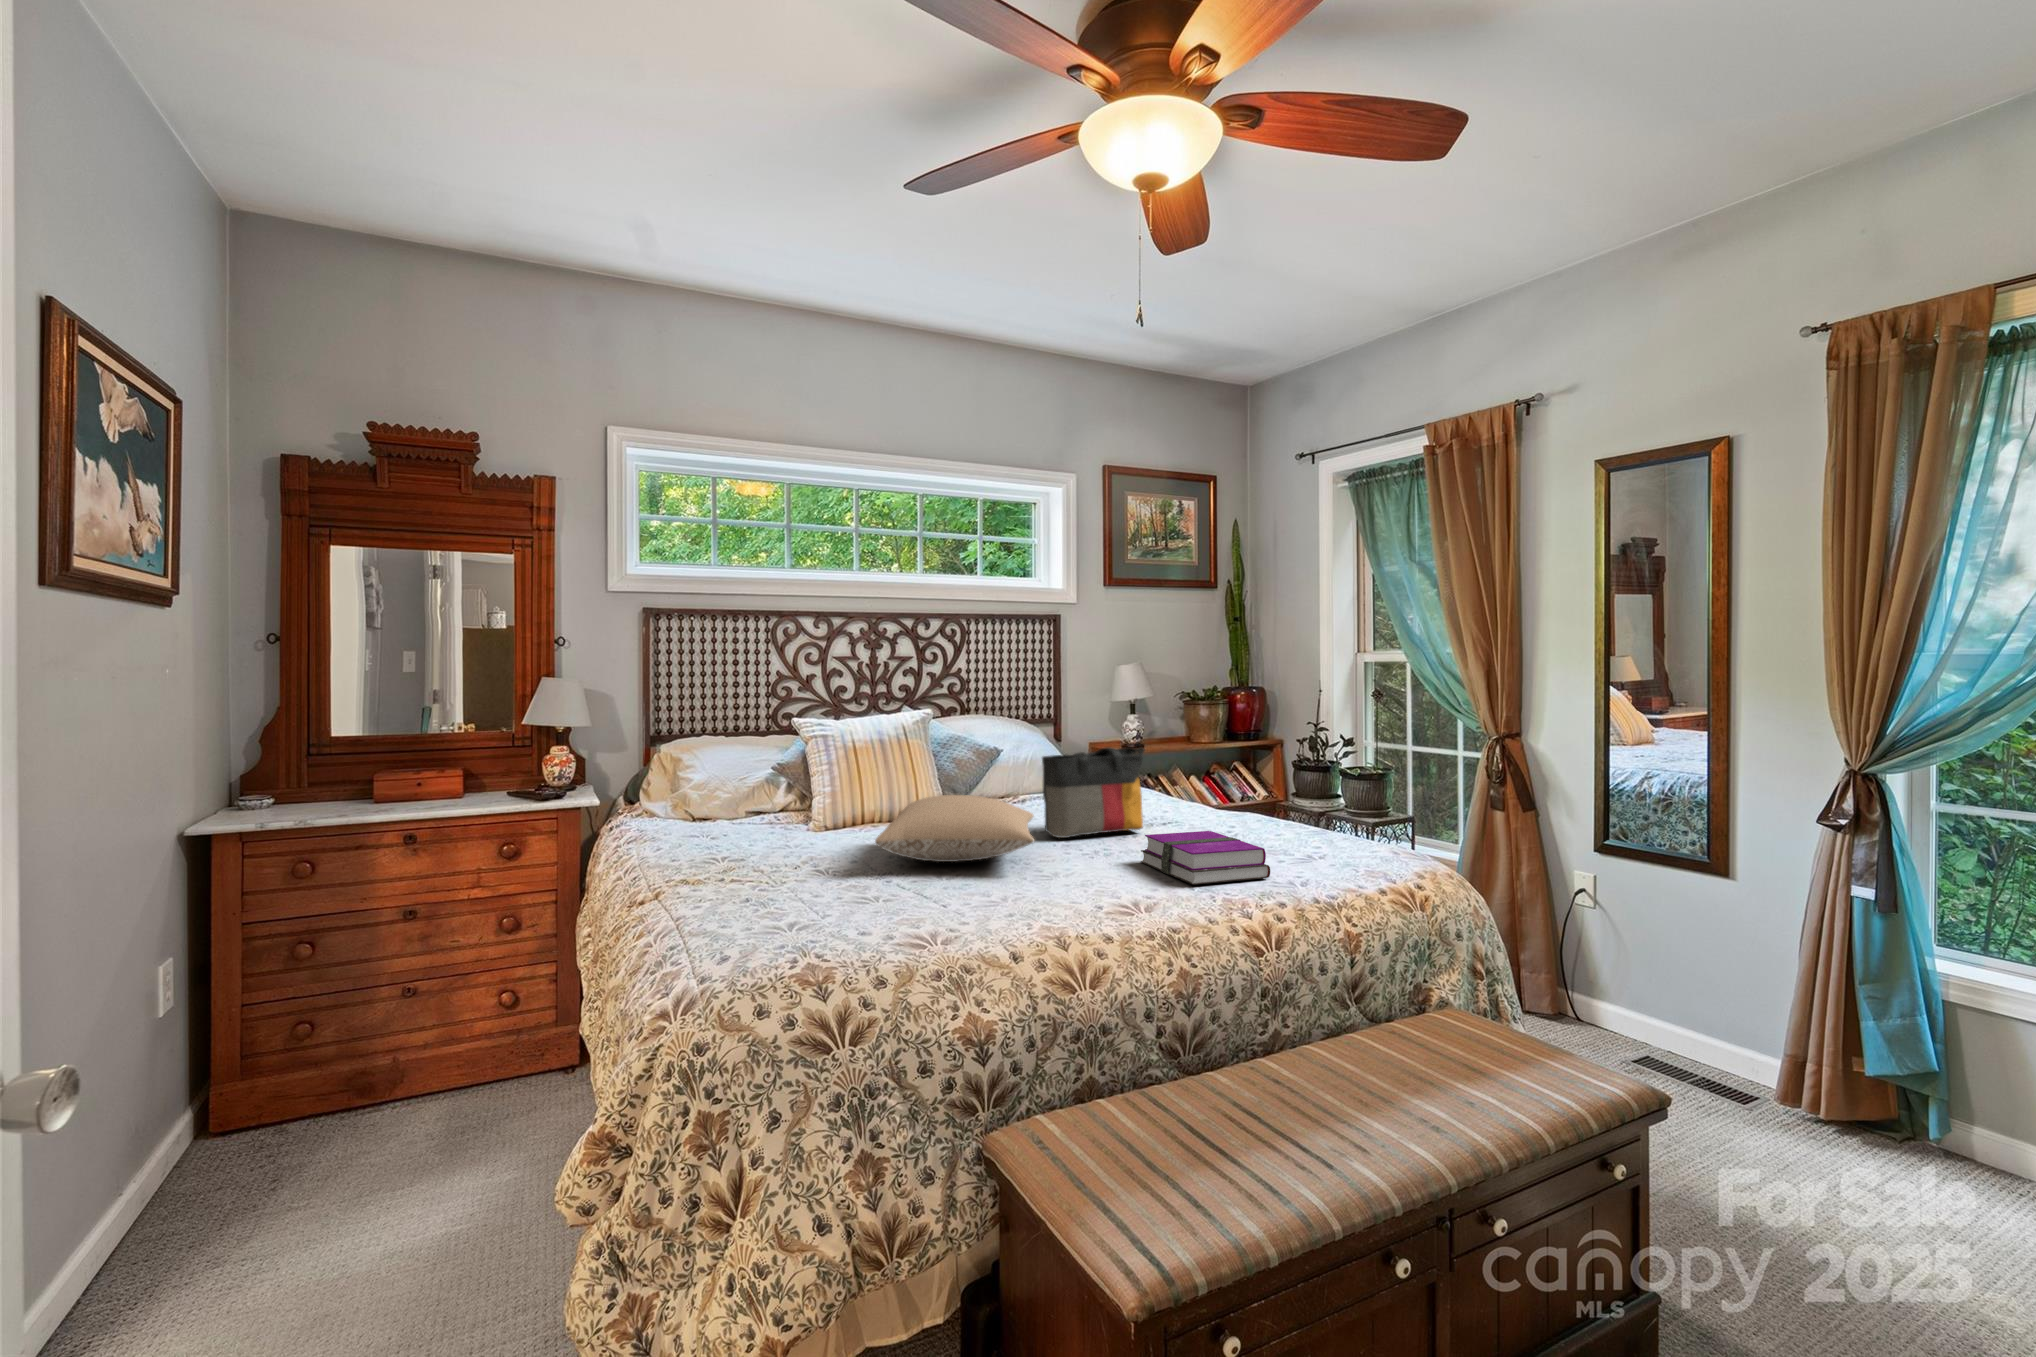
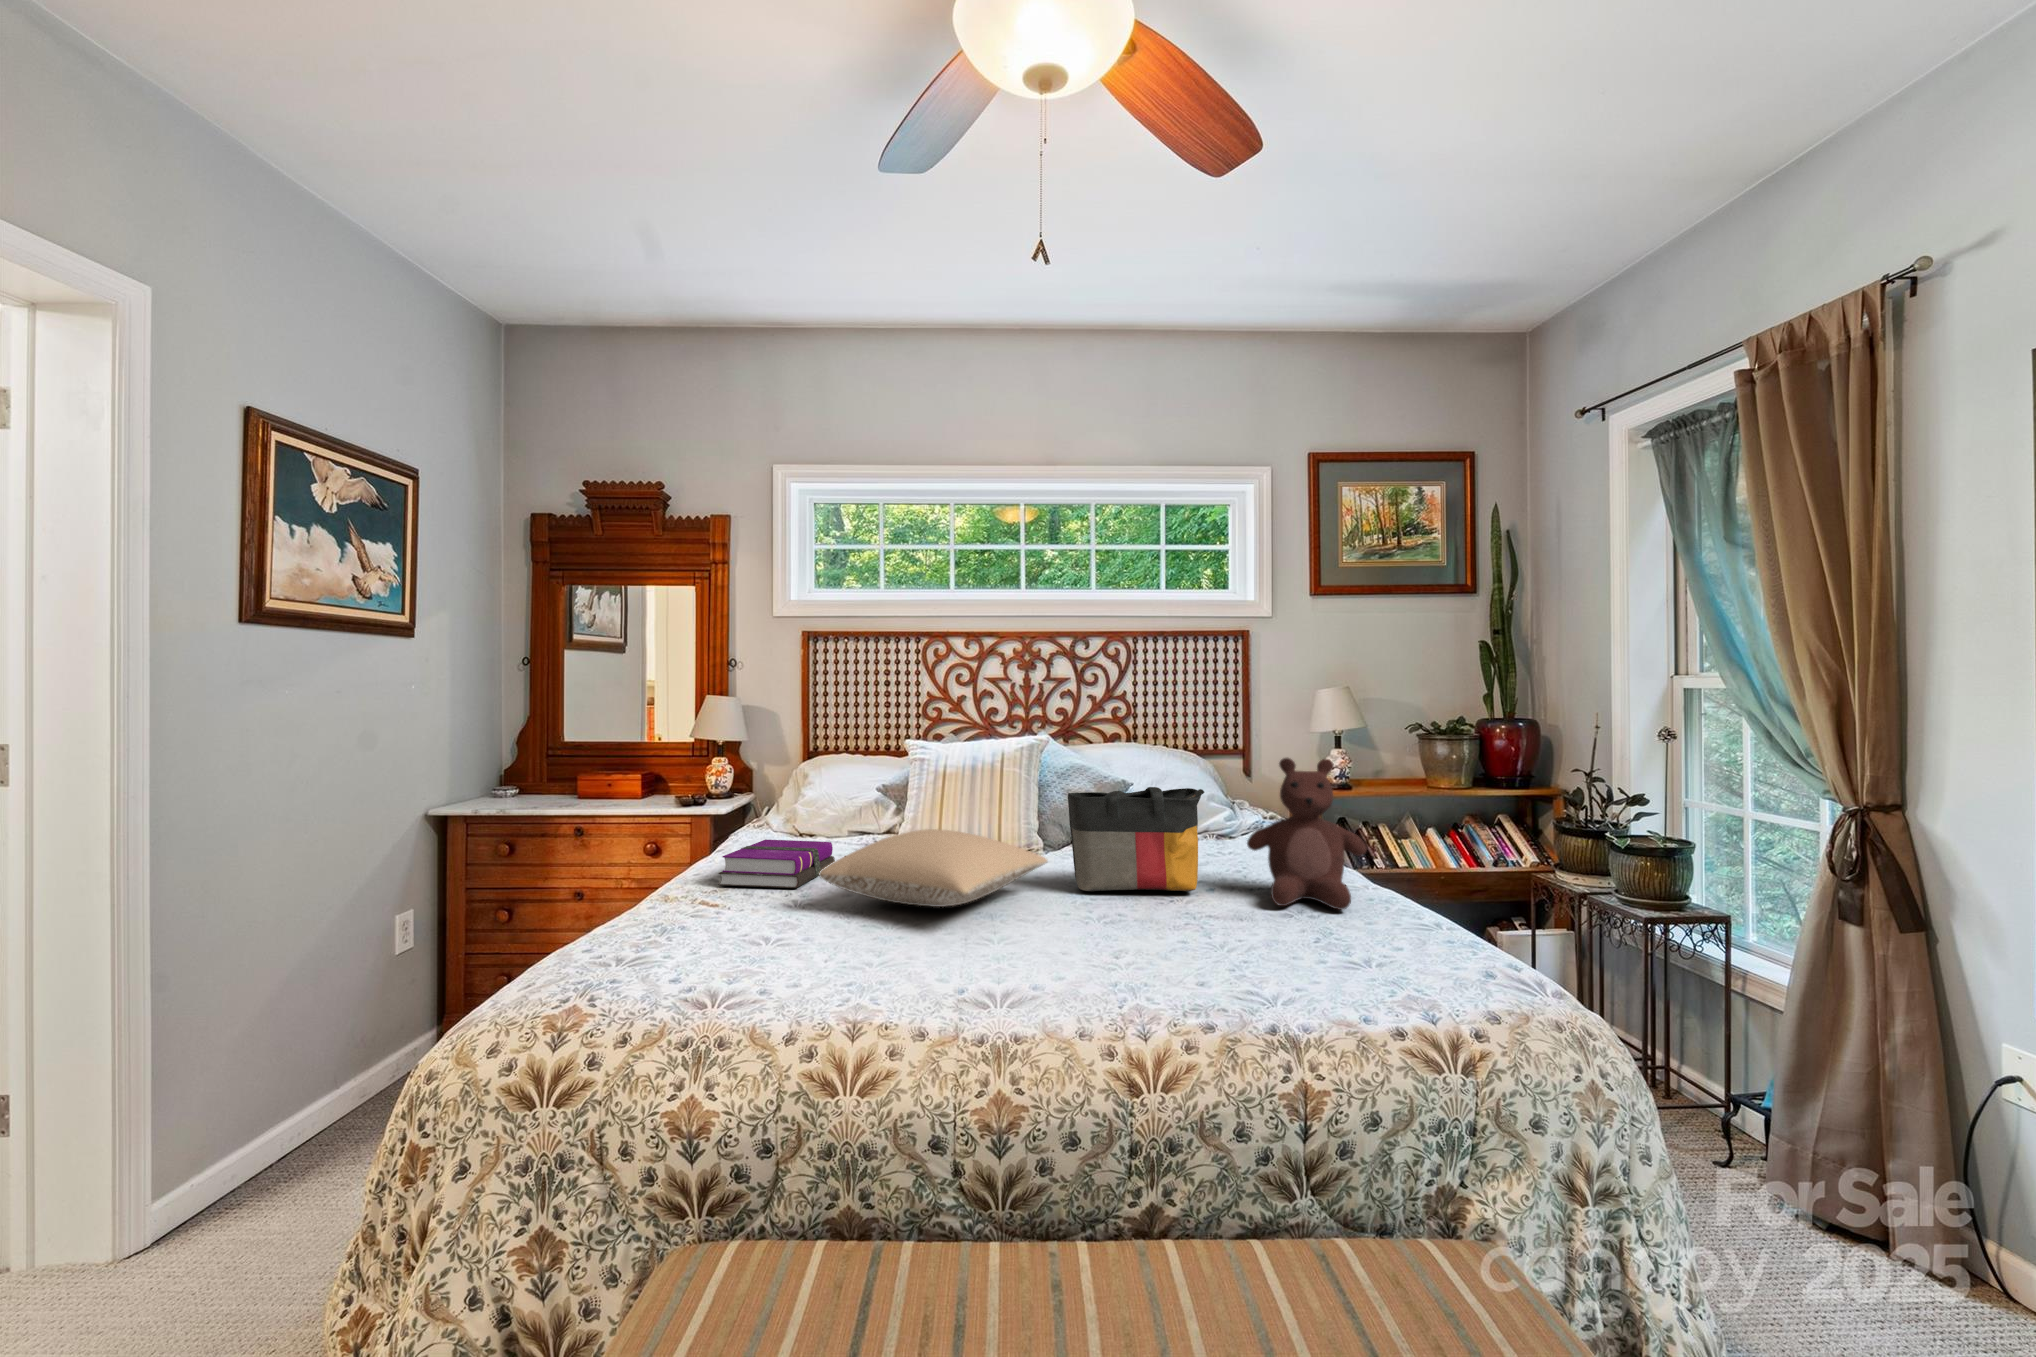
teddy bear: none [1172,718,1261,832] -> present [1247,758,1367,910]
hardback book: present [1141,831,1270,885] -> present [719,839,835,888]

